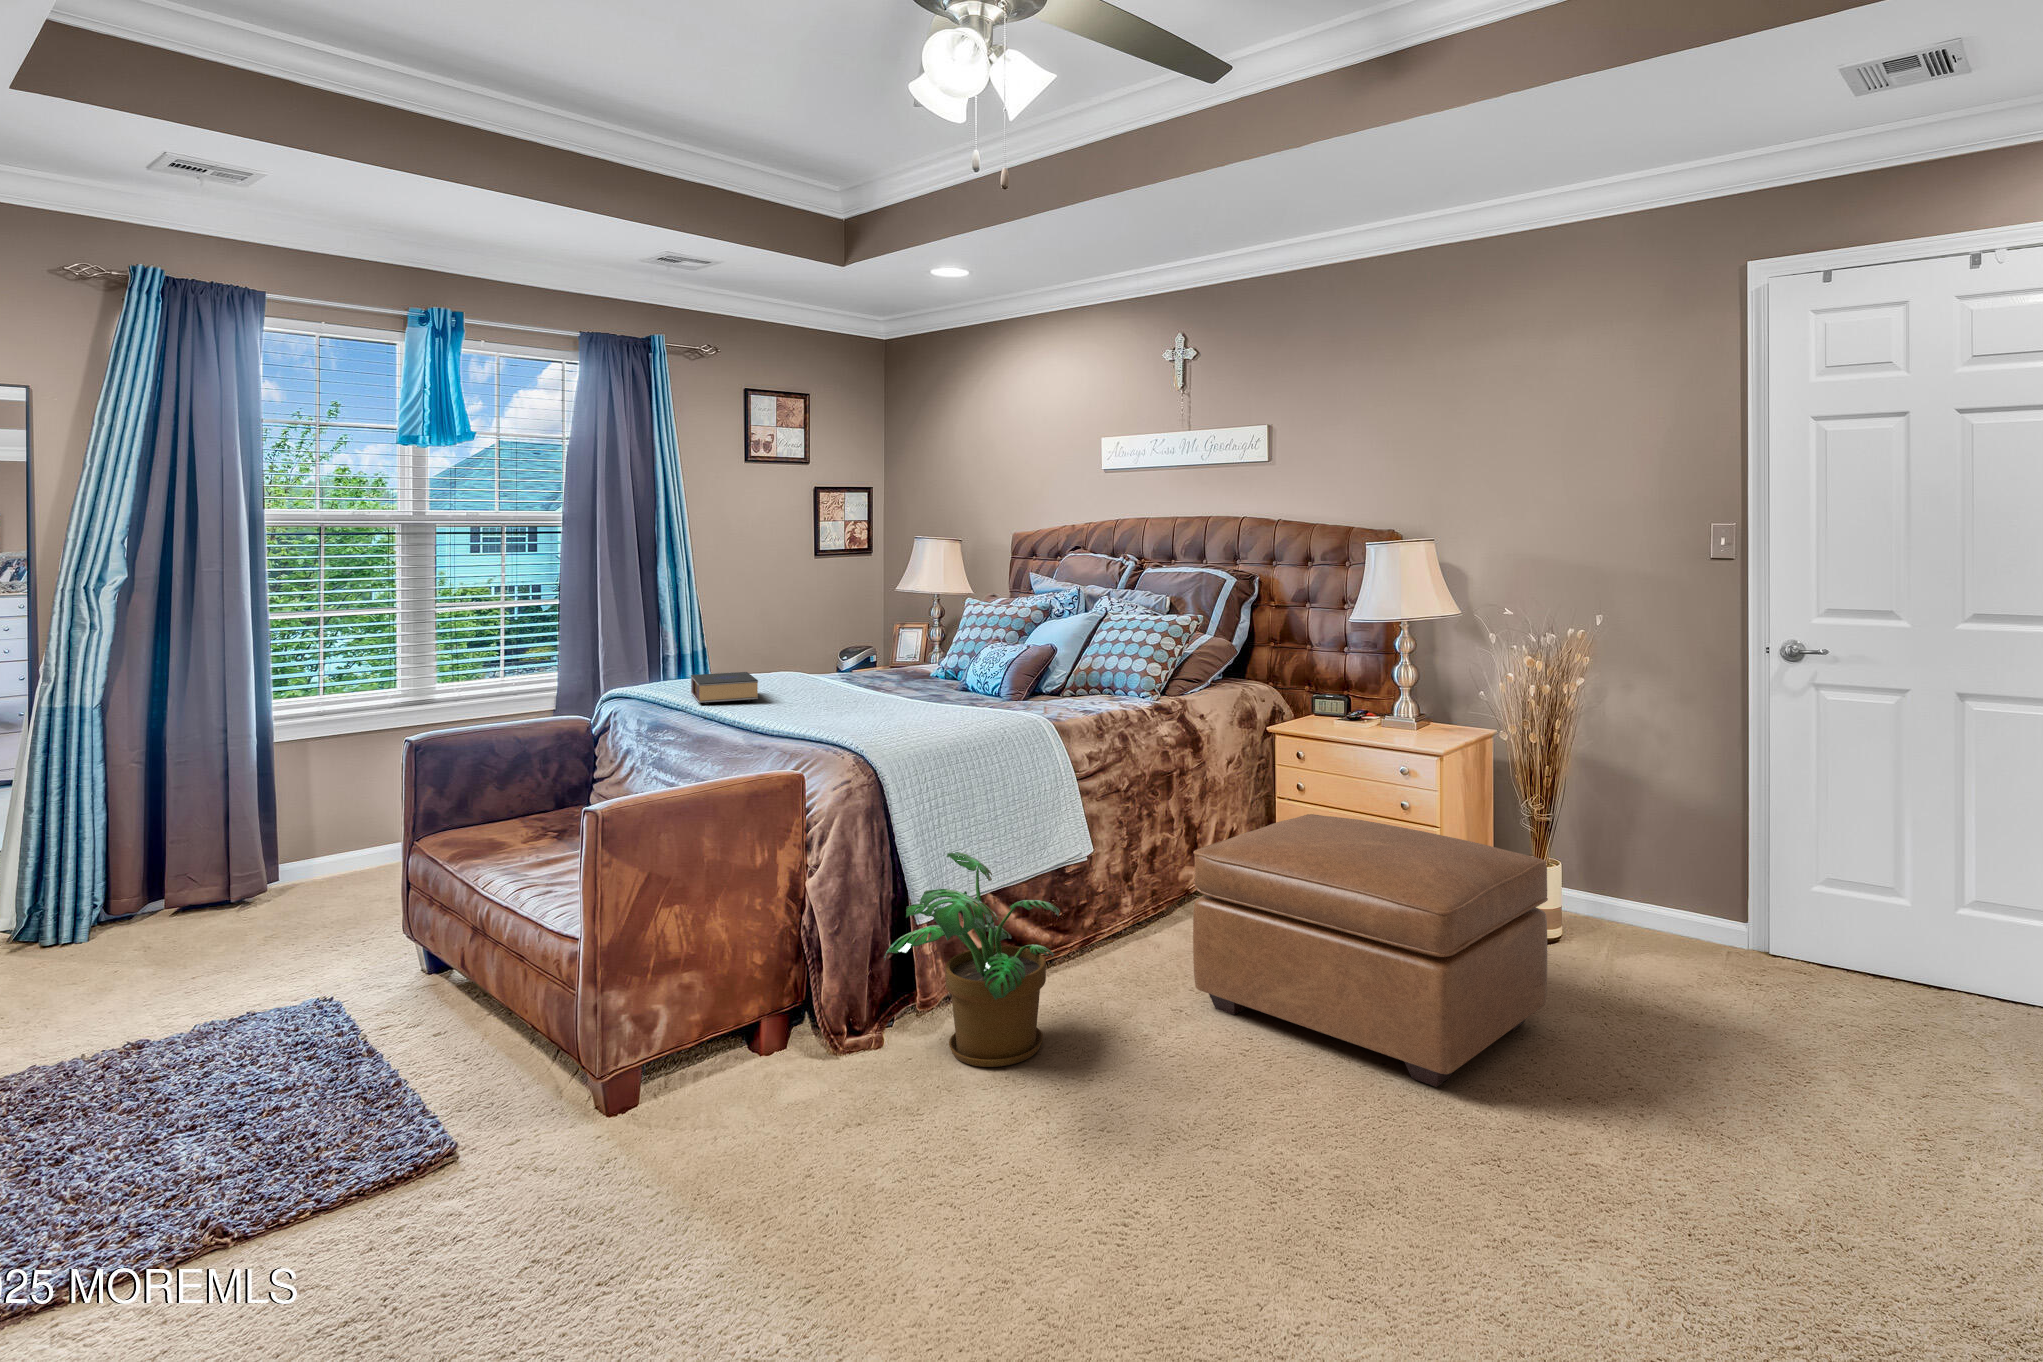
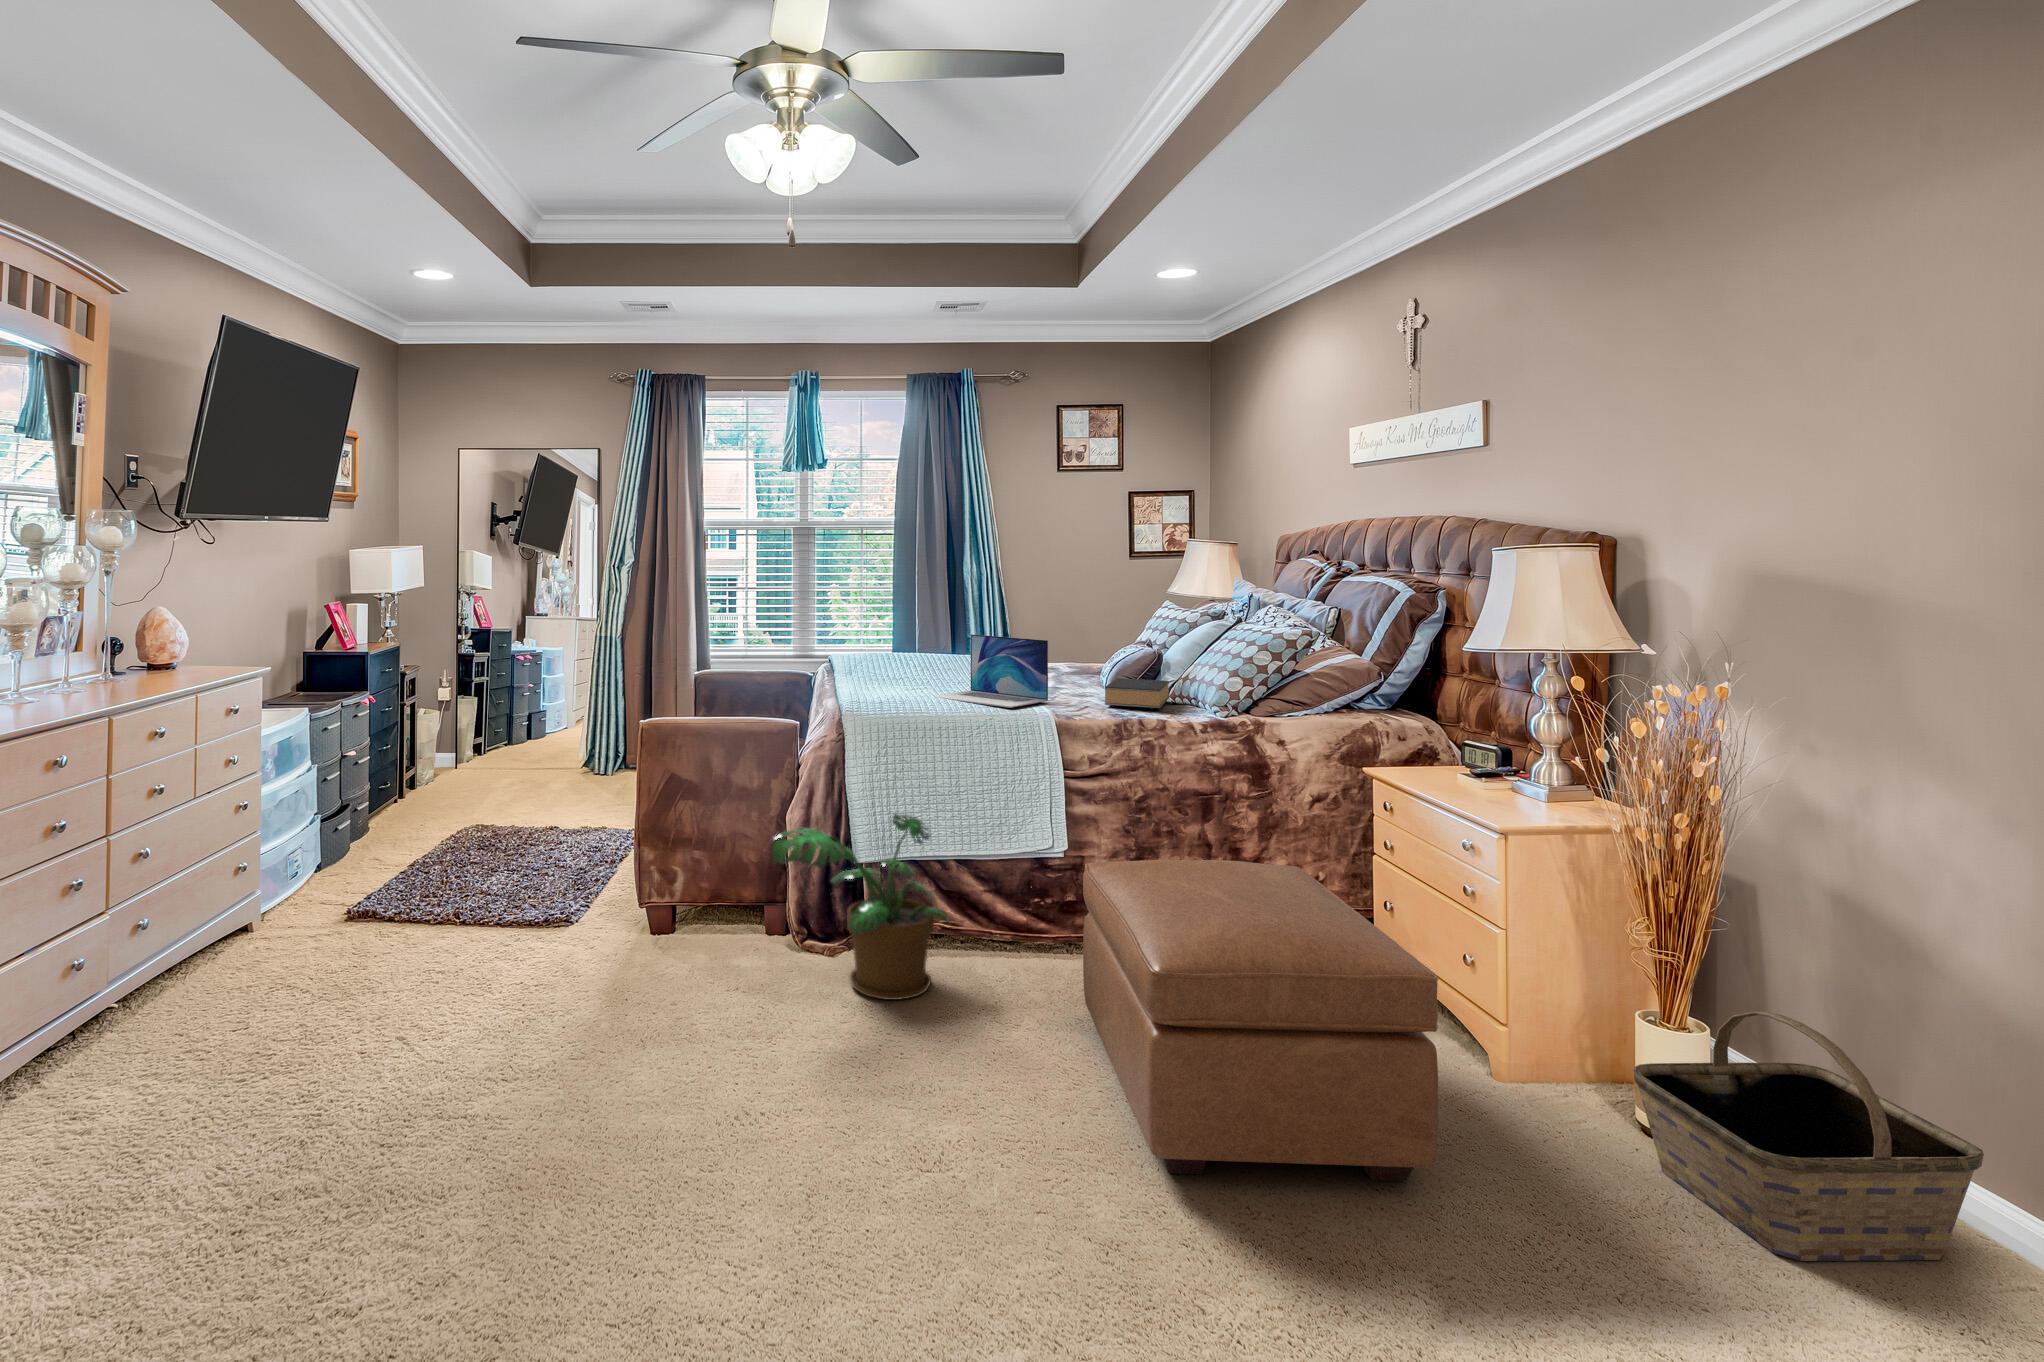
laptop: none [884,643,995,720] -> present [934,634,1048,708]
book: present [691,672,758,704] -> present [1105,678,1169,710]
basket: none [1562,834,1715,980] -> present [1633,1012,1984,1261]

